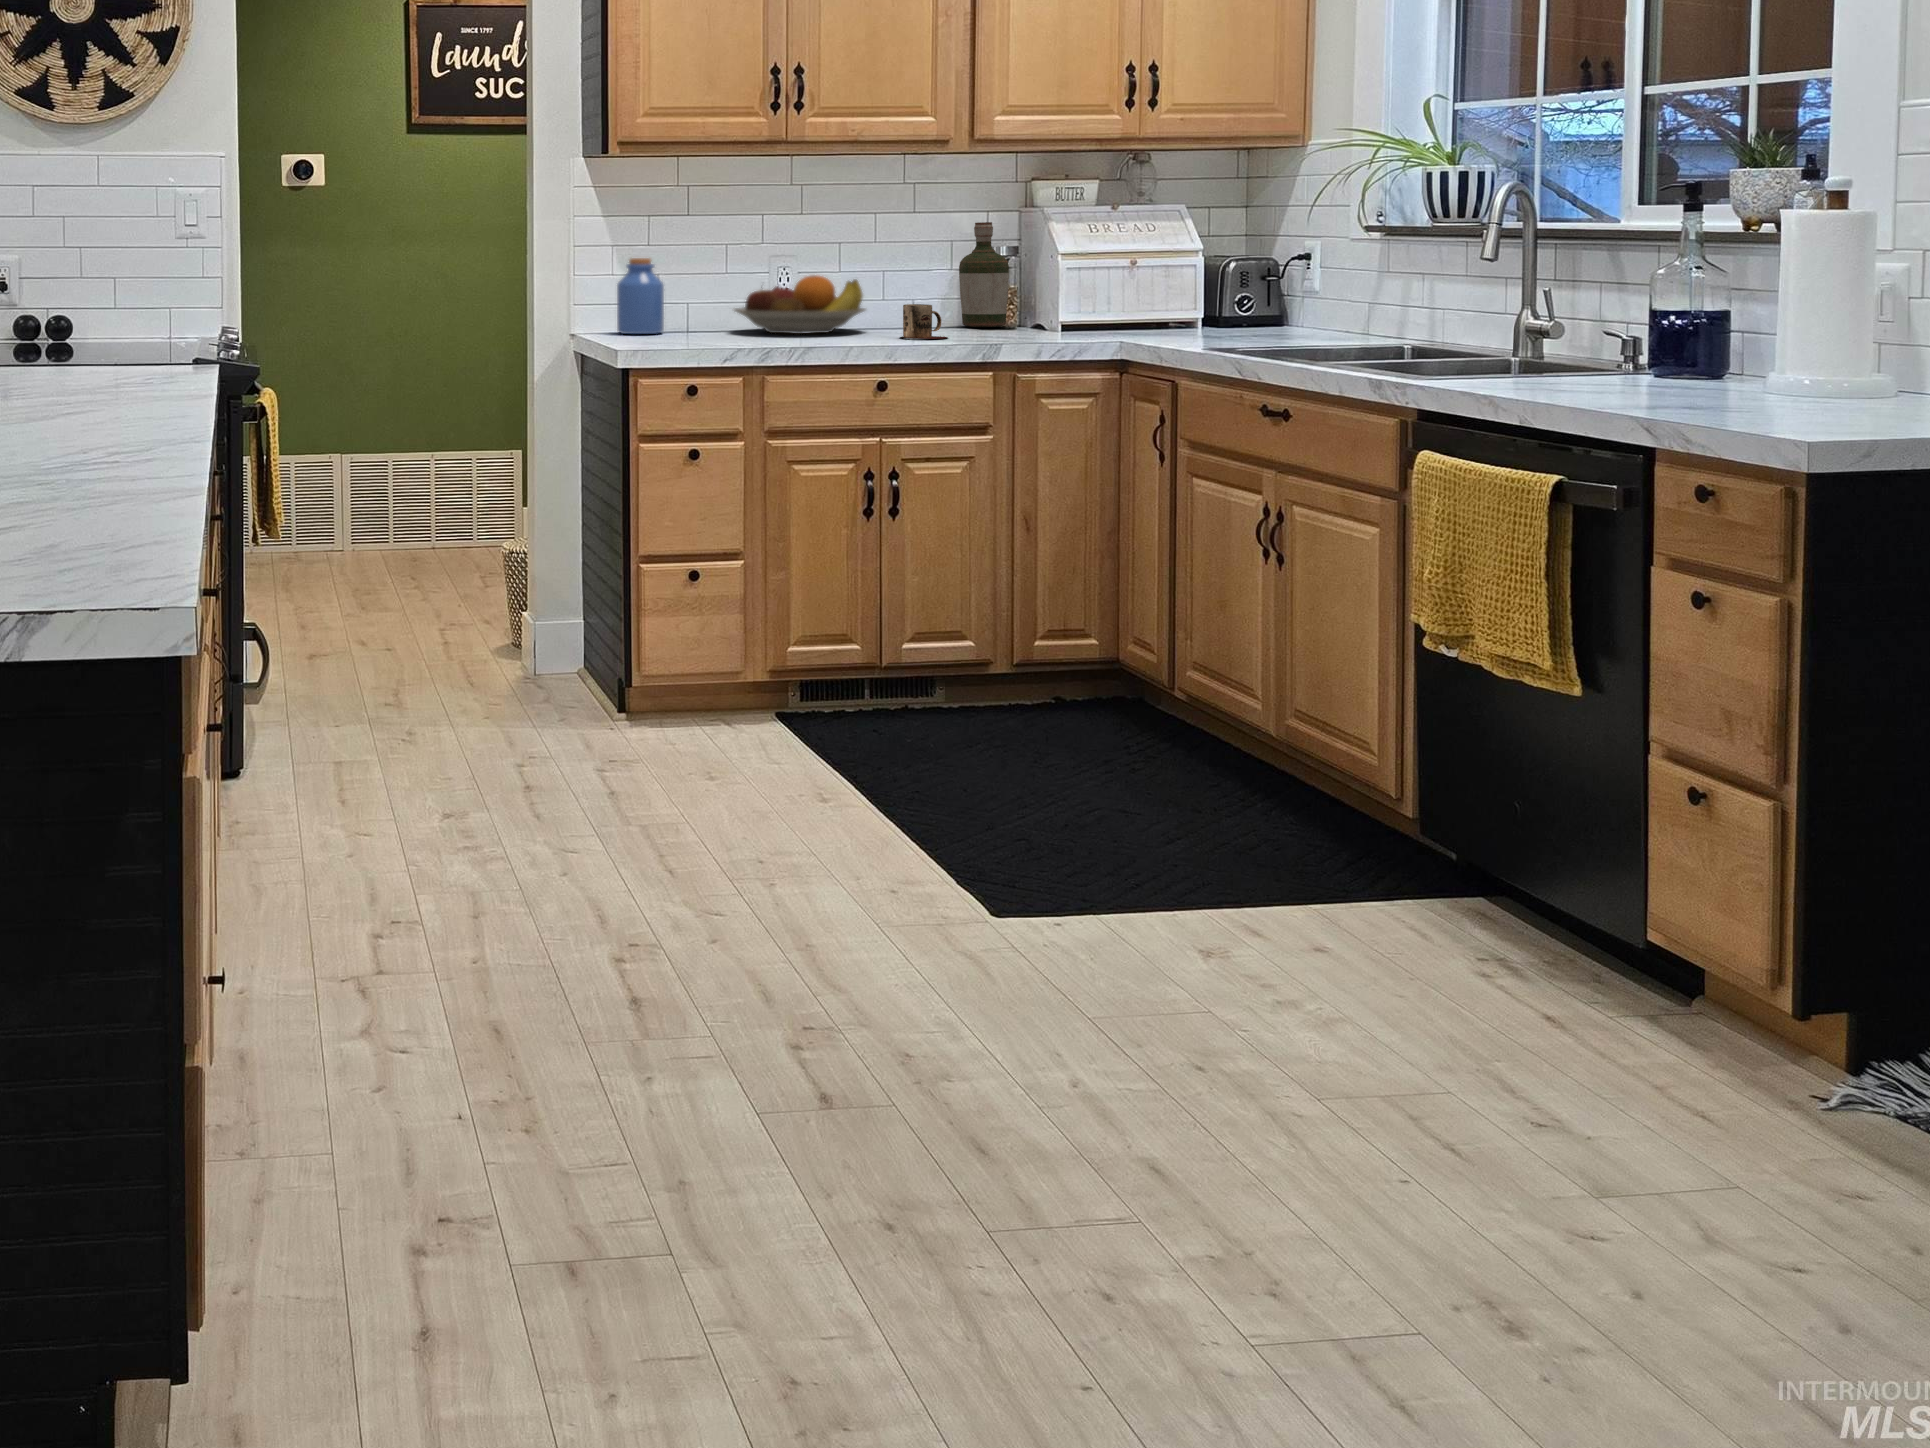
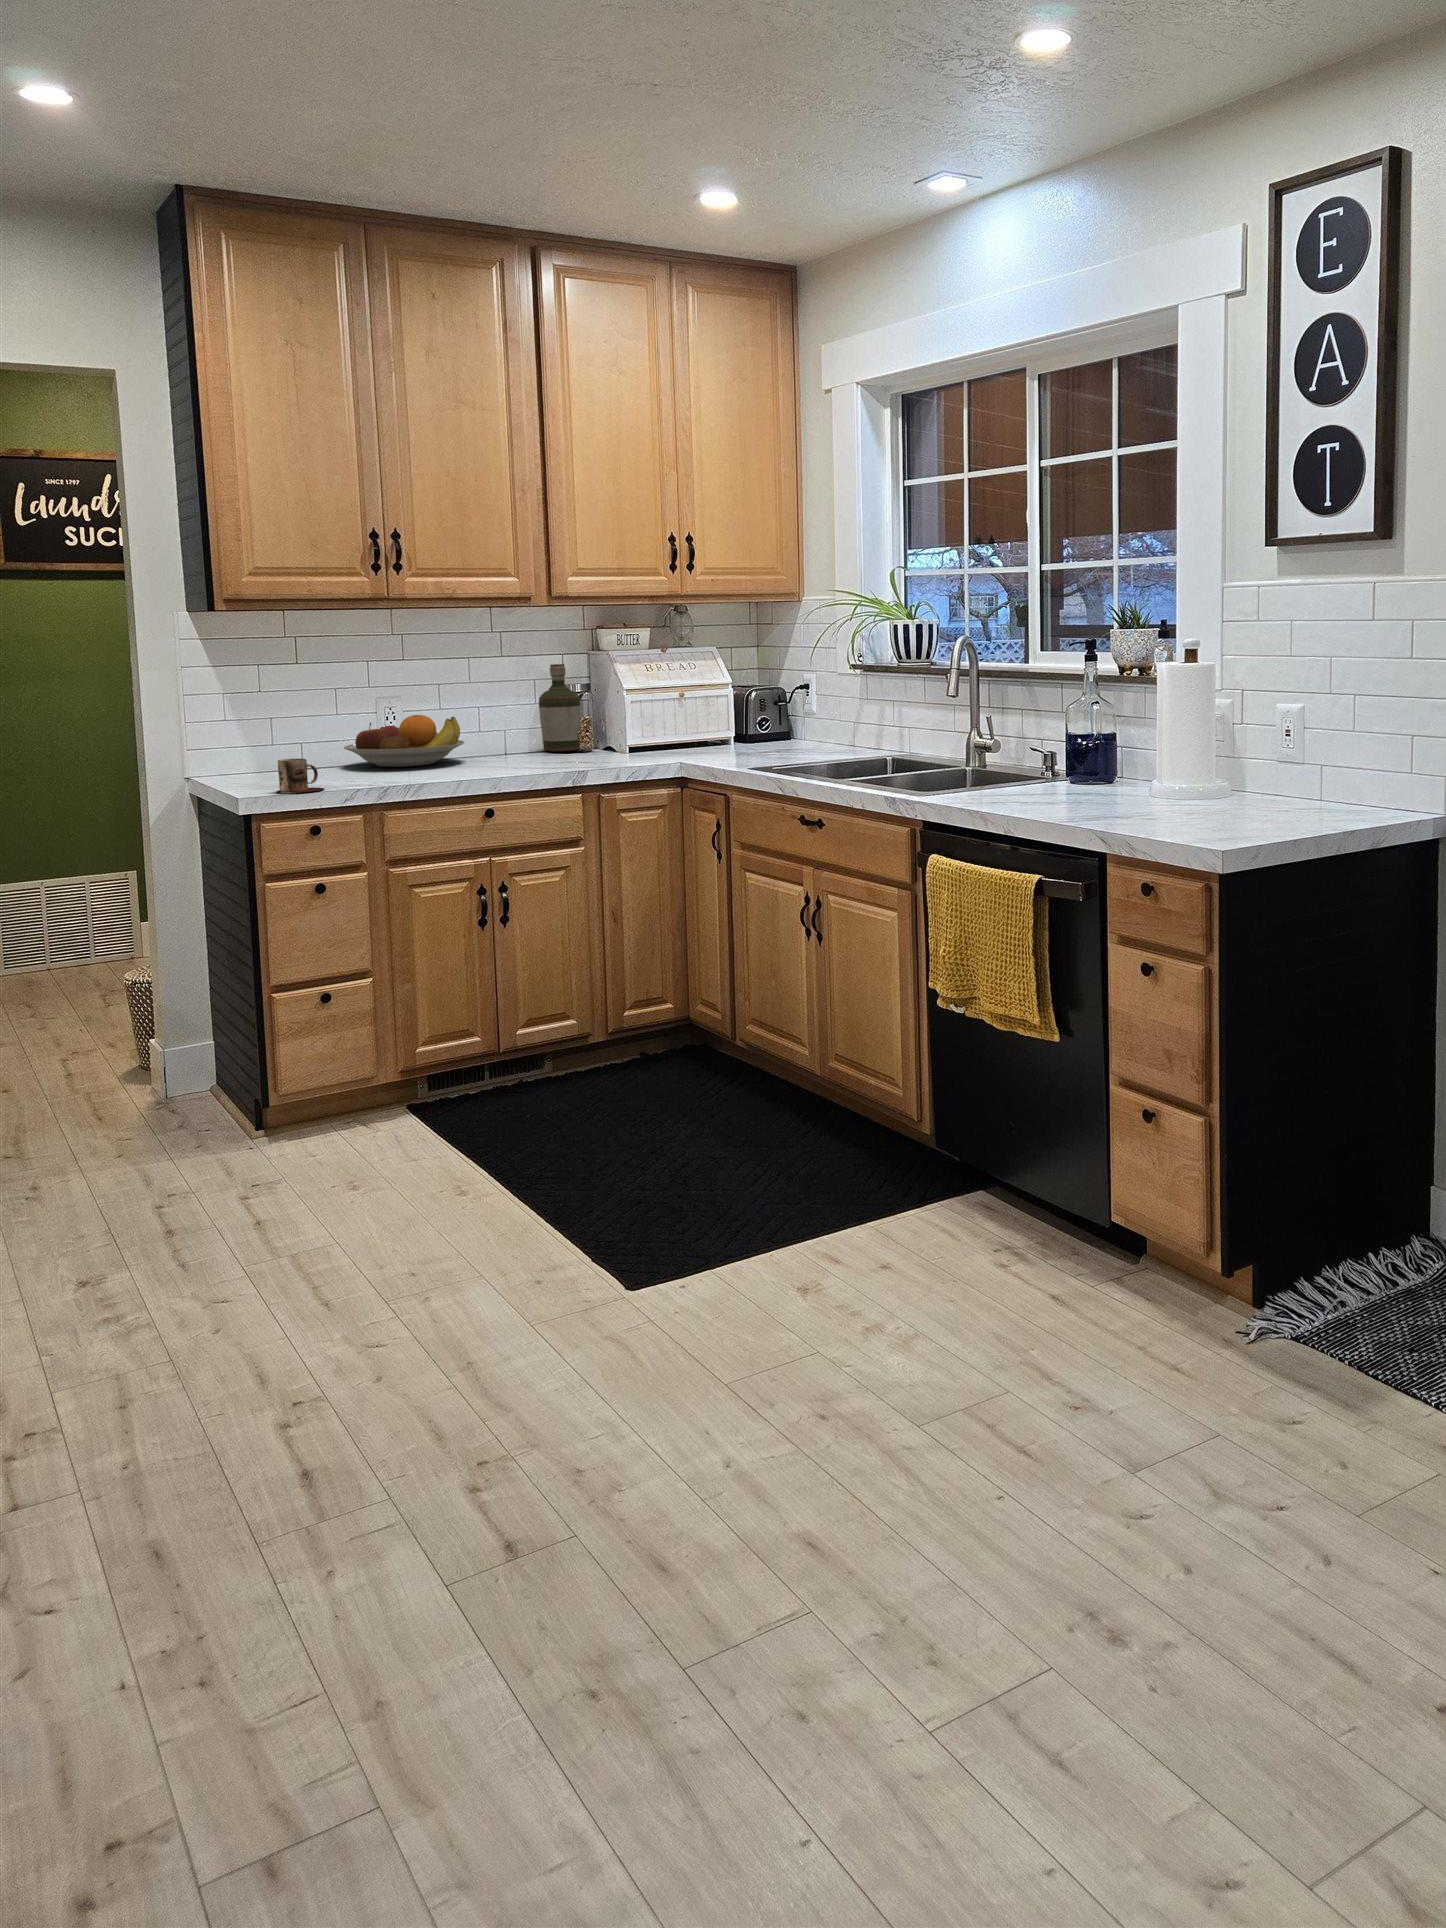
jar: present [617,258,664,334] -> none [232,705,280,775]
mug: present [900,304,948,339] -> present [277,759,324,793]

